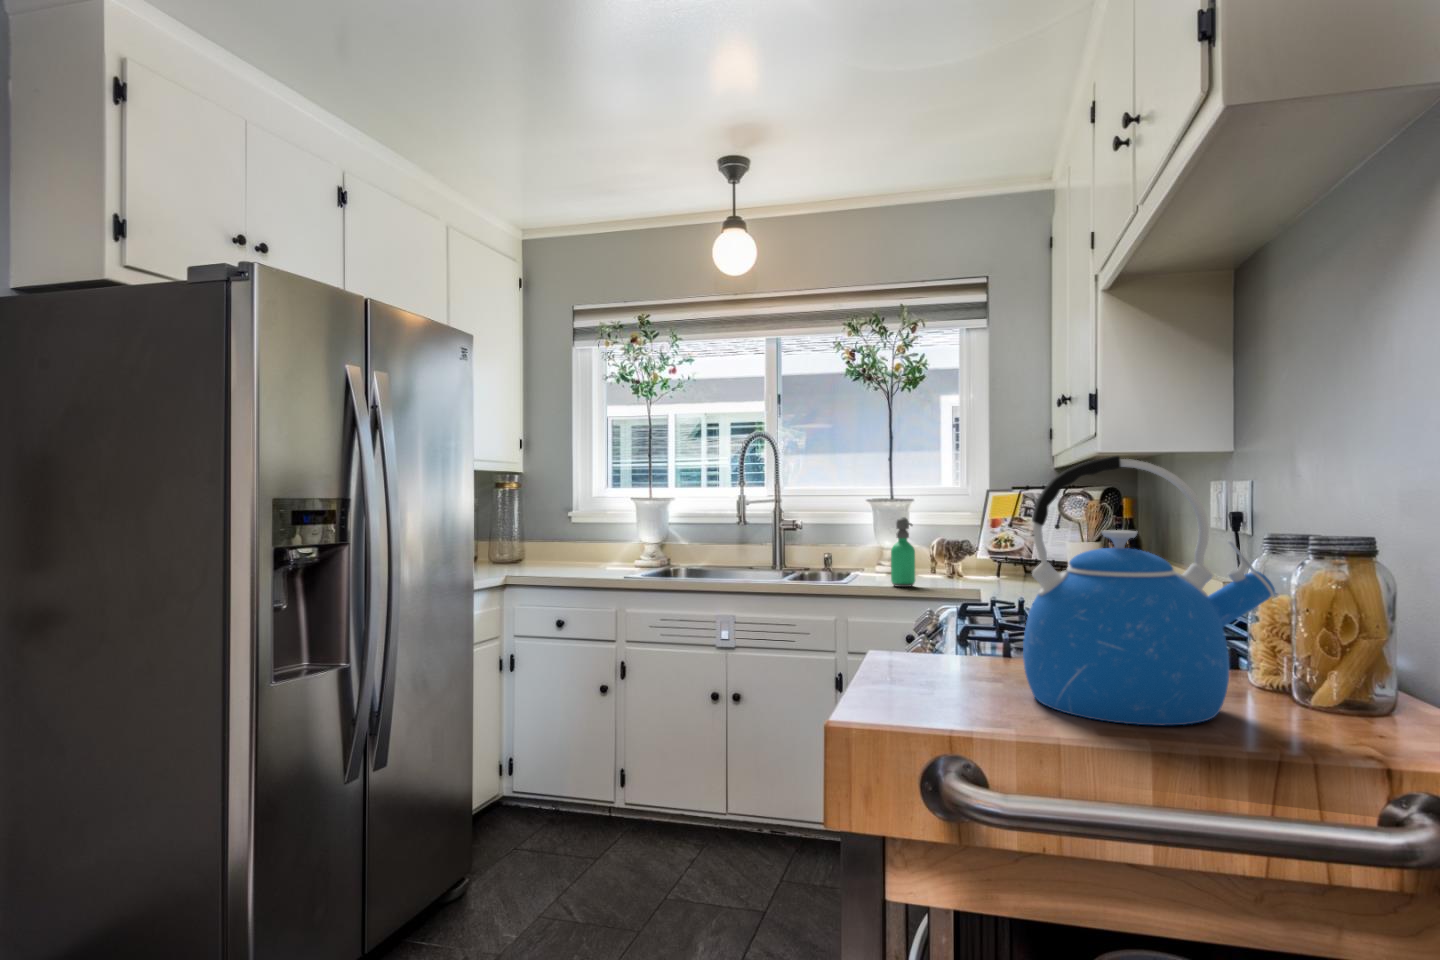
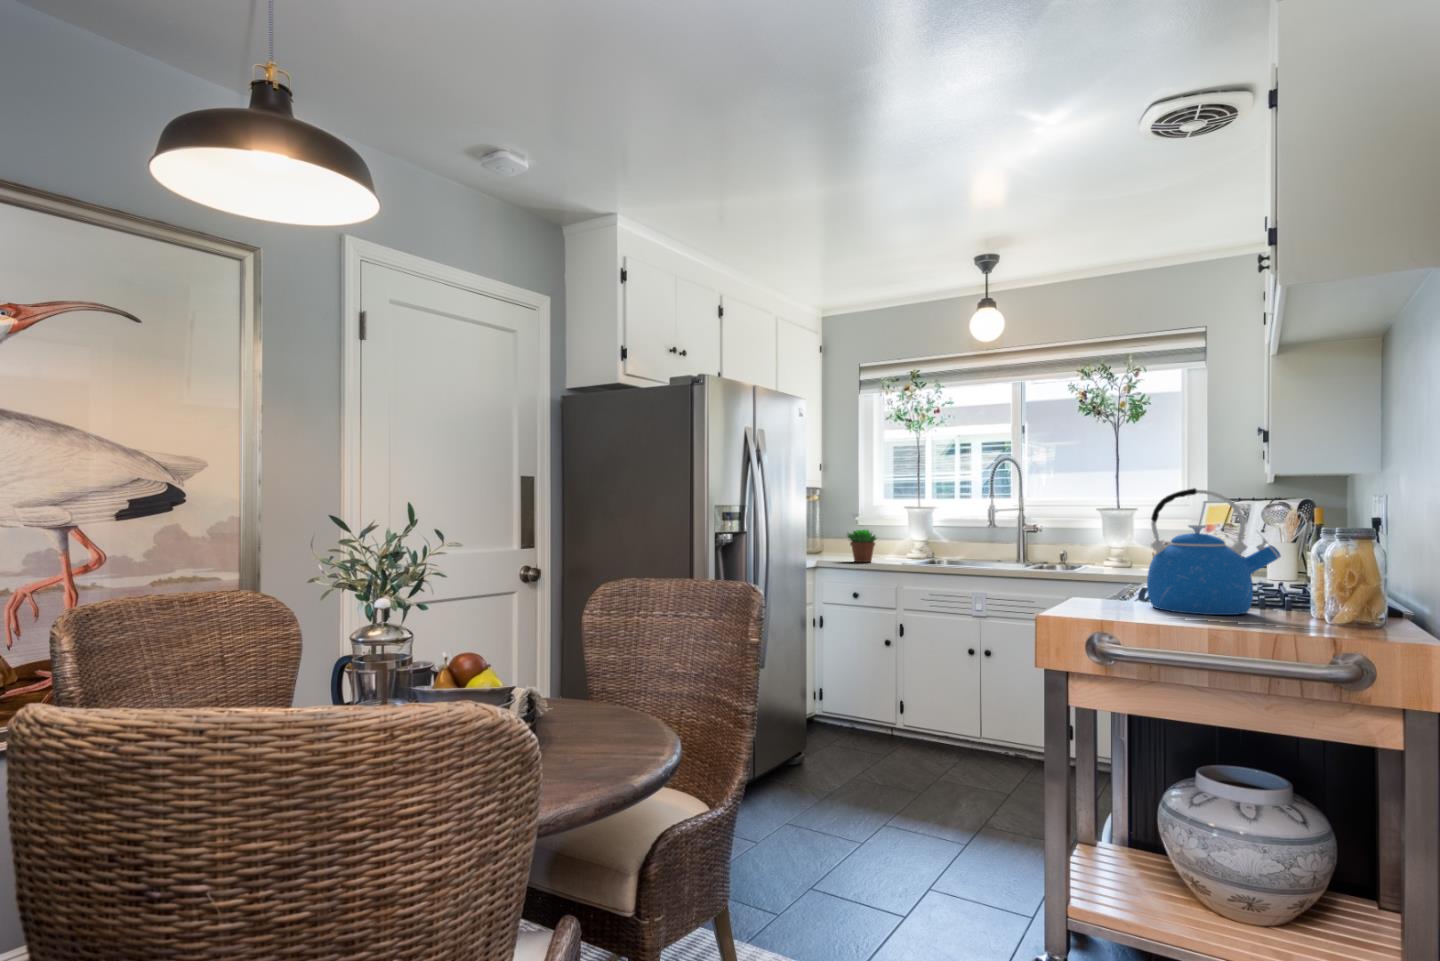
soap dispenser: present [891,517,915,587] -> none [1113,522,1134,575]
succulent plant: none [545,529,593,577] -> present [847,530,876,562]

